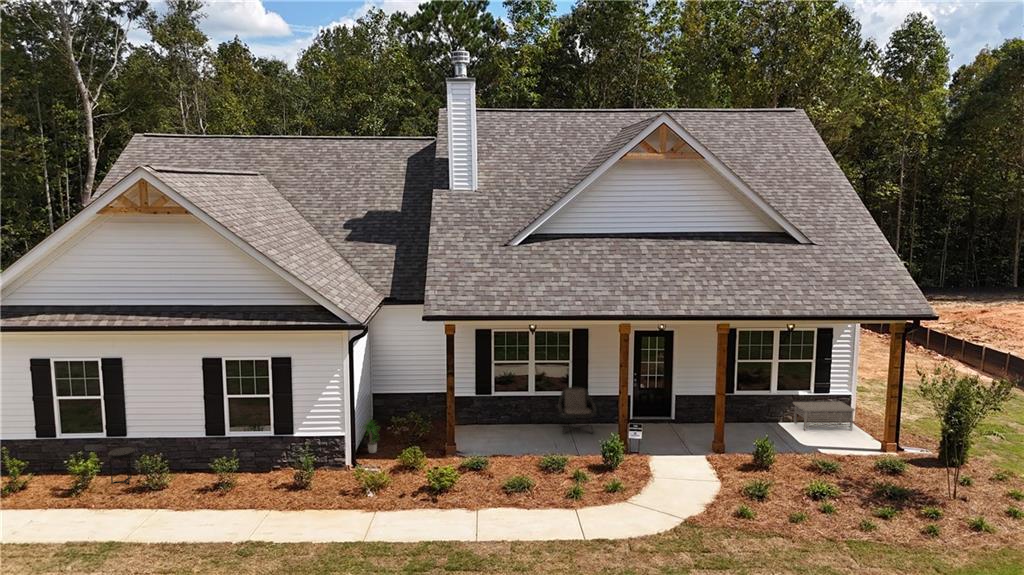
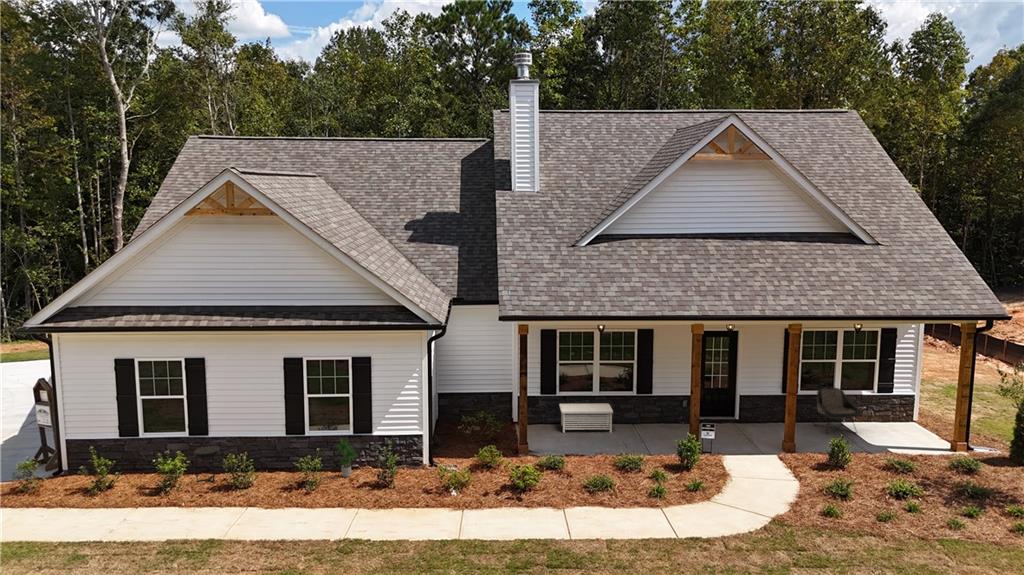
lounge chair: present [558,387,596,433] -> present [817,387,860,433]
storage bench: present [793,402,855,431] -> present [559,404,613,433]
potted plant: present [361,418,377,453] -> present [337,438,354,477]

